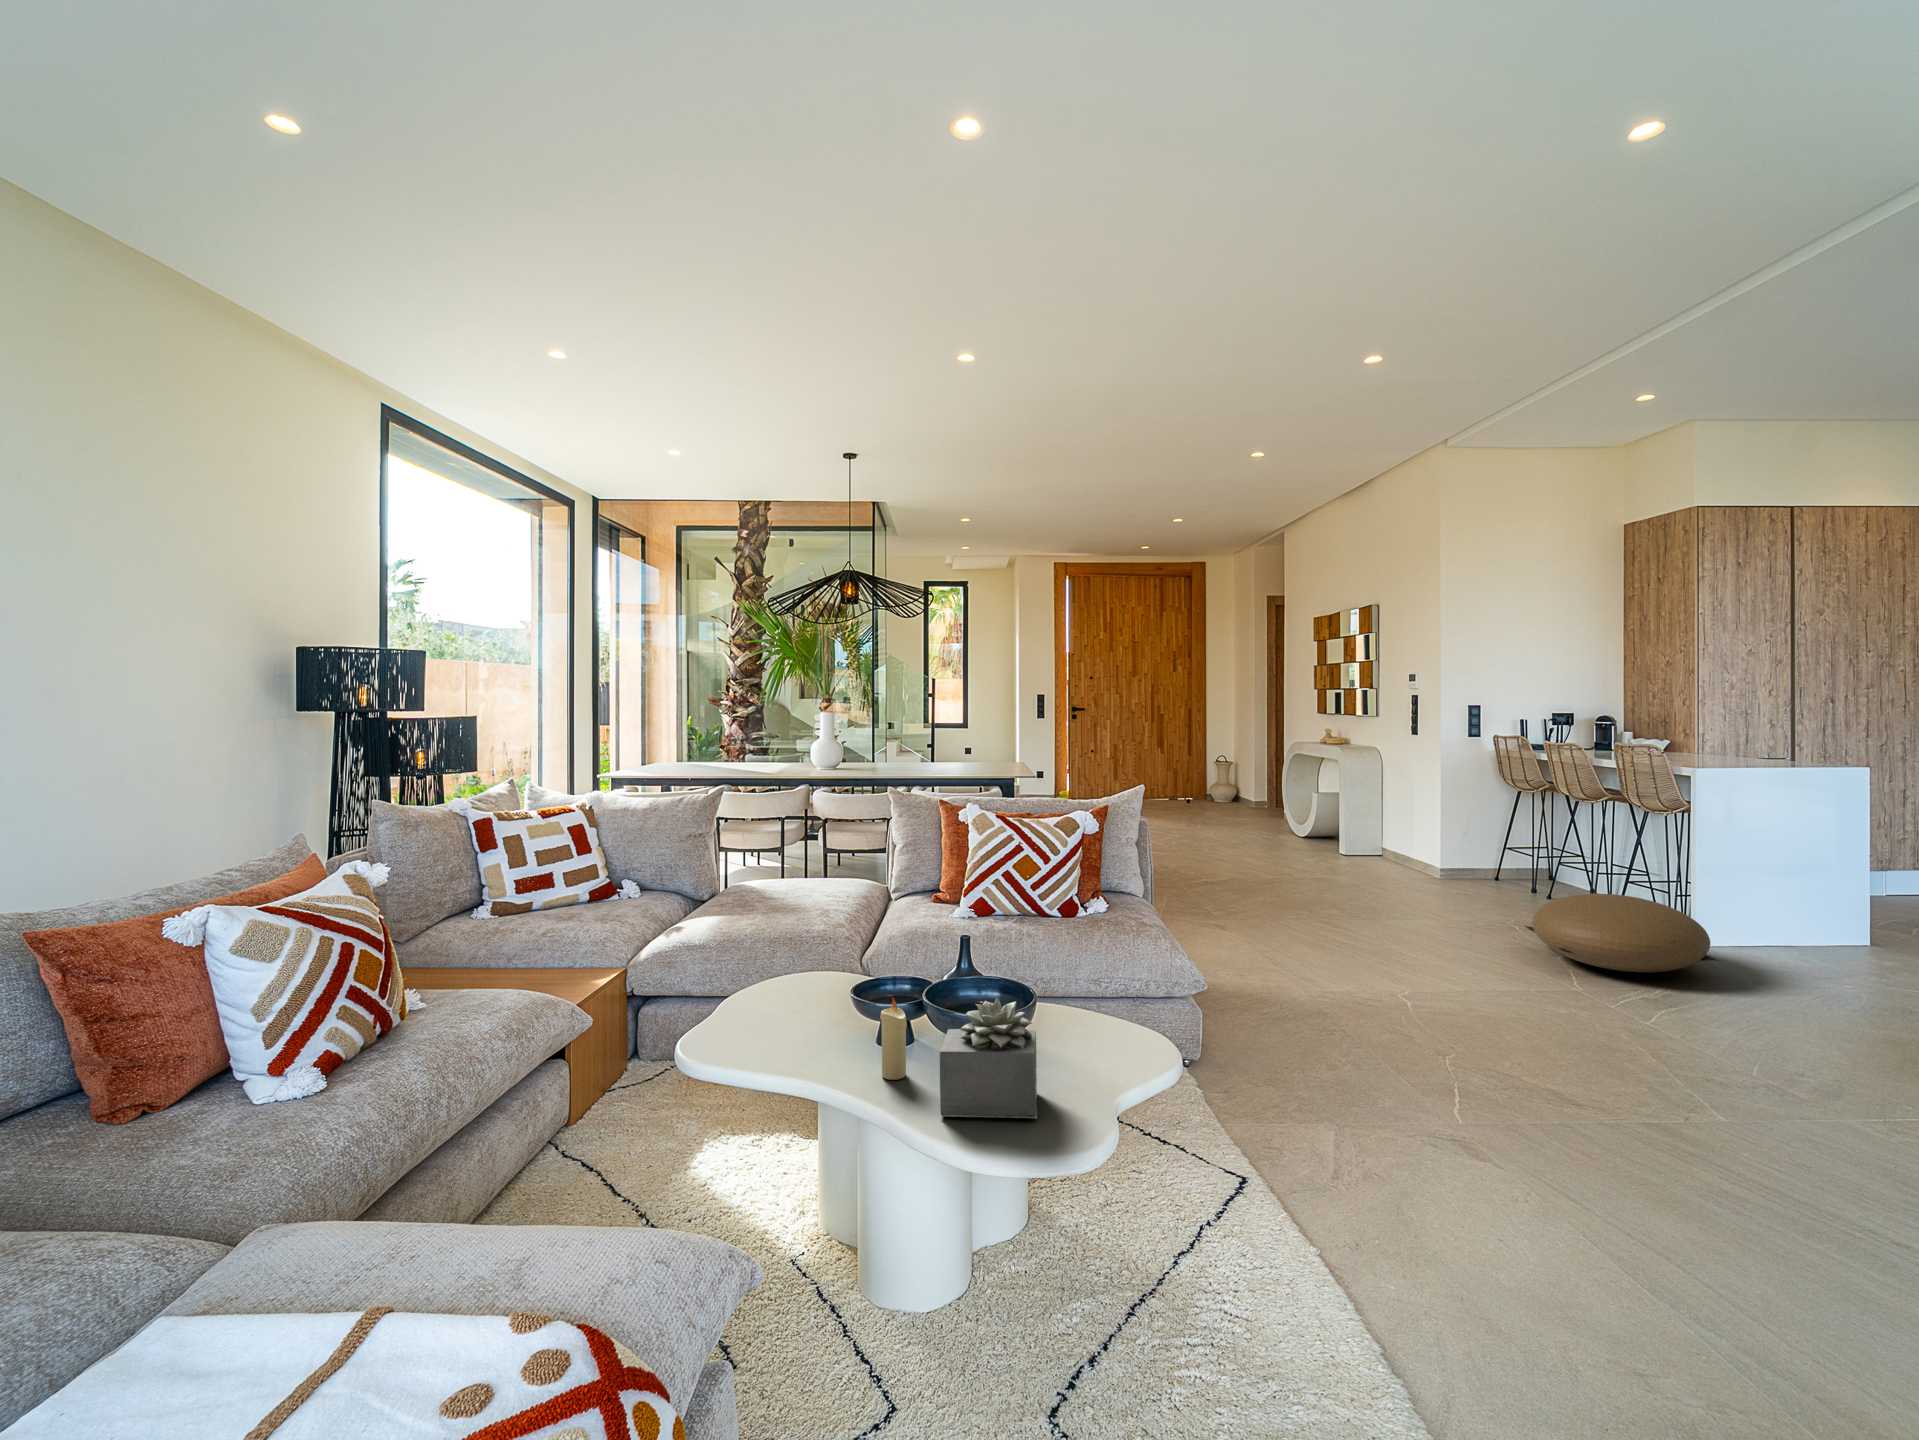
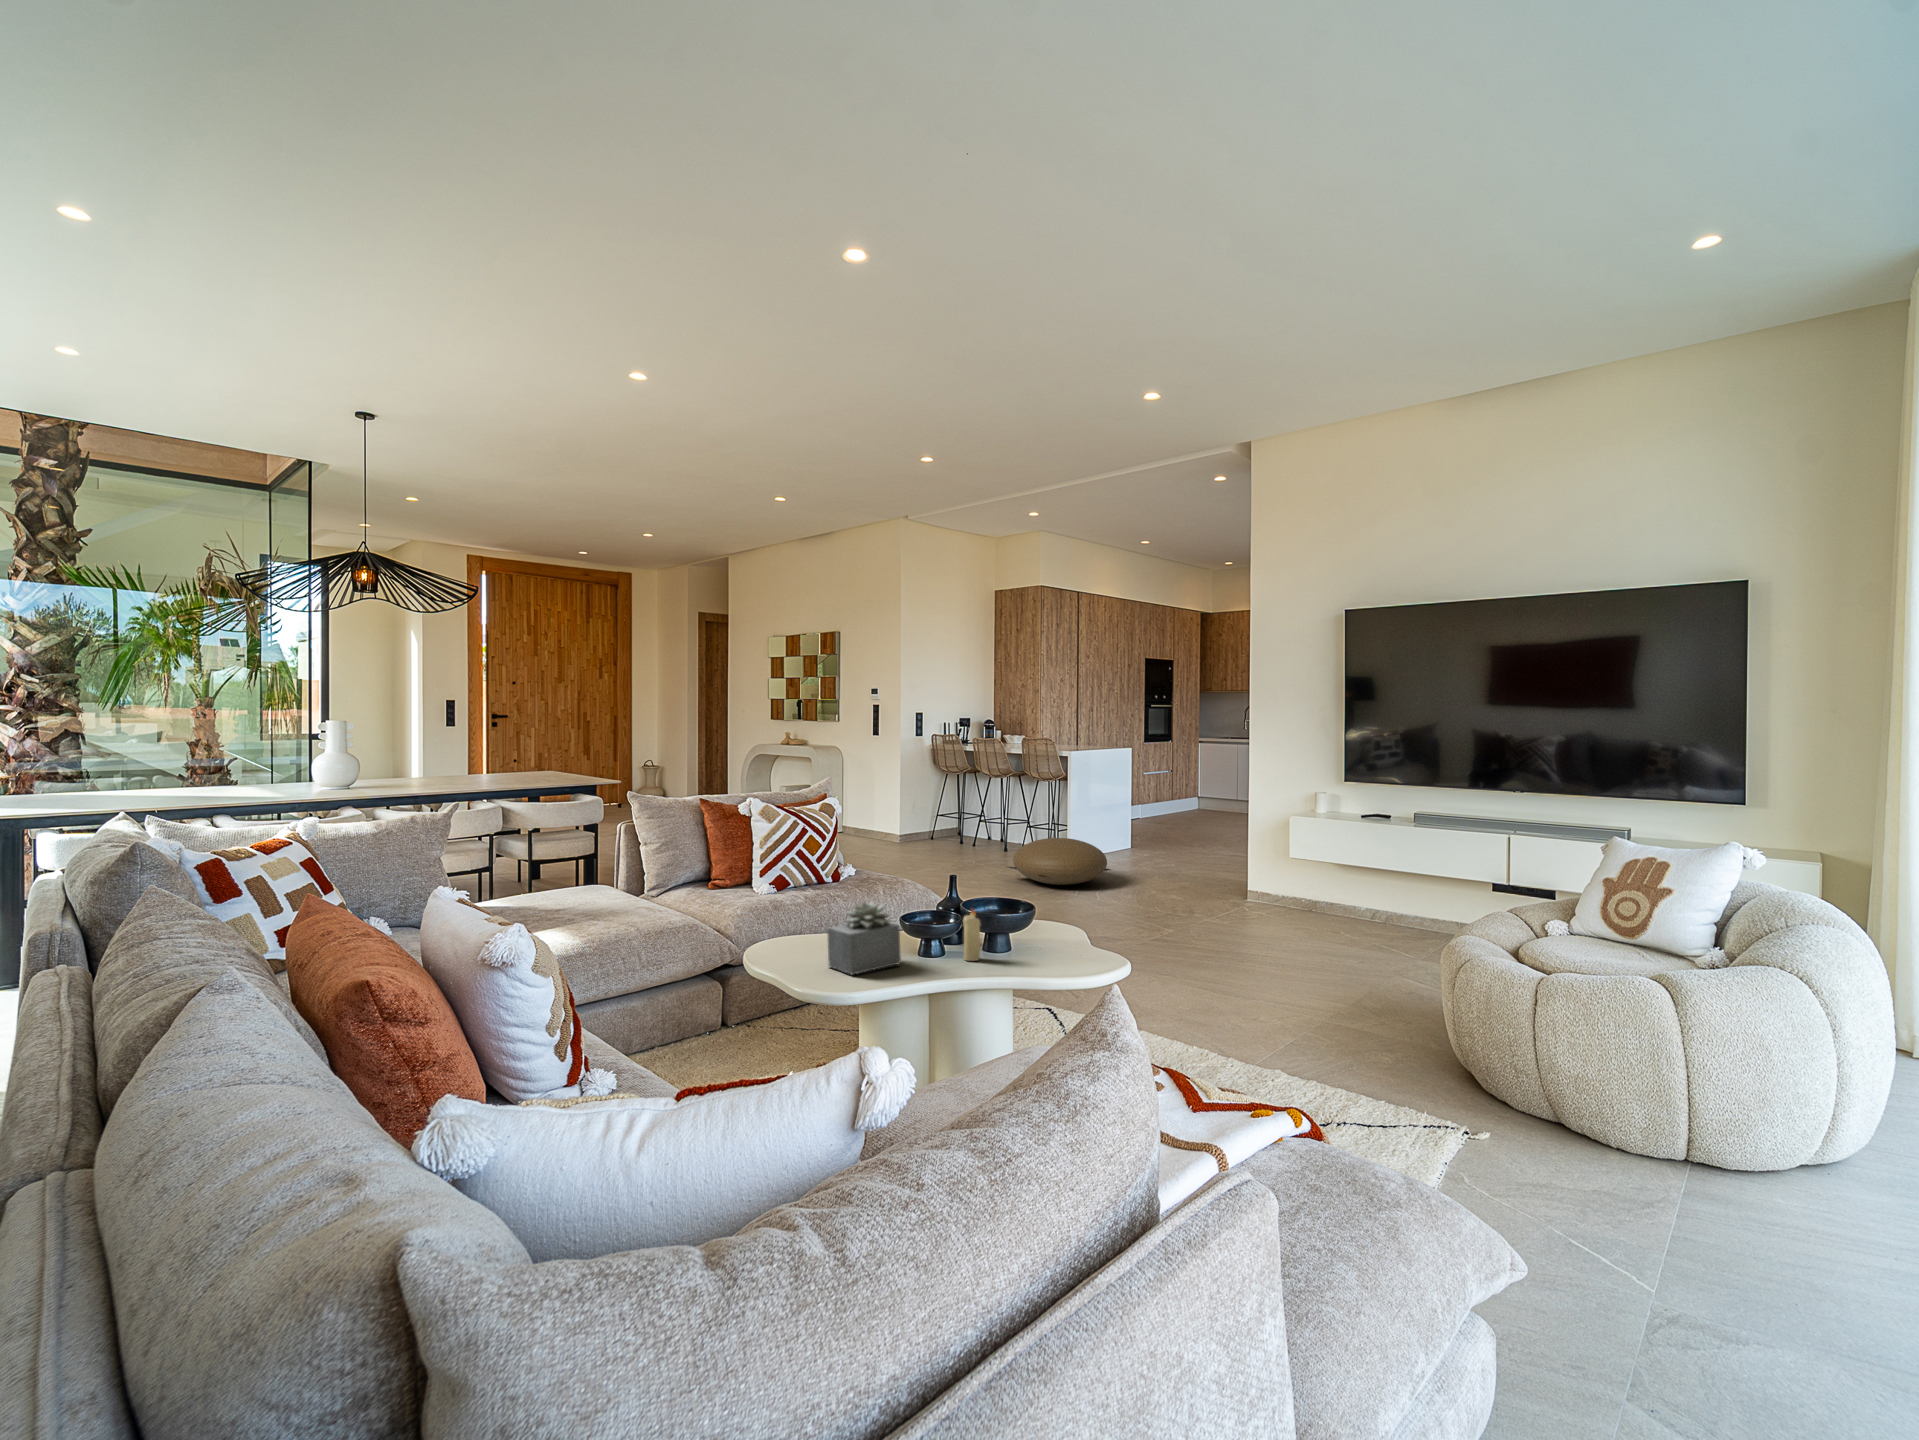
succulent plant: present [940,998,1037,1118] -> present [828,902,901,974]

